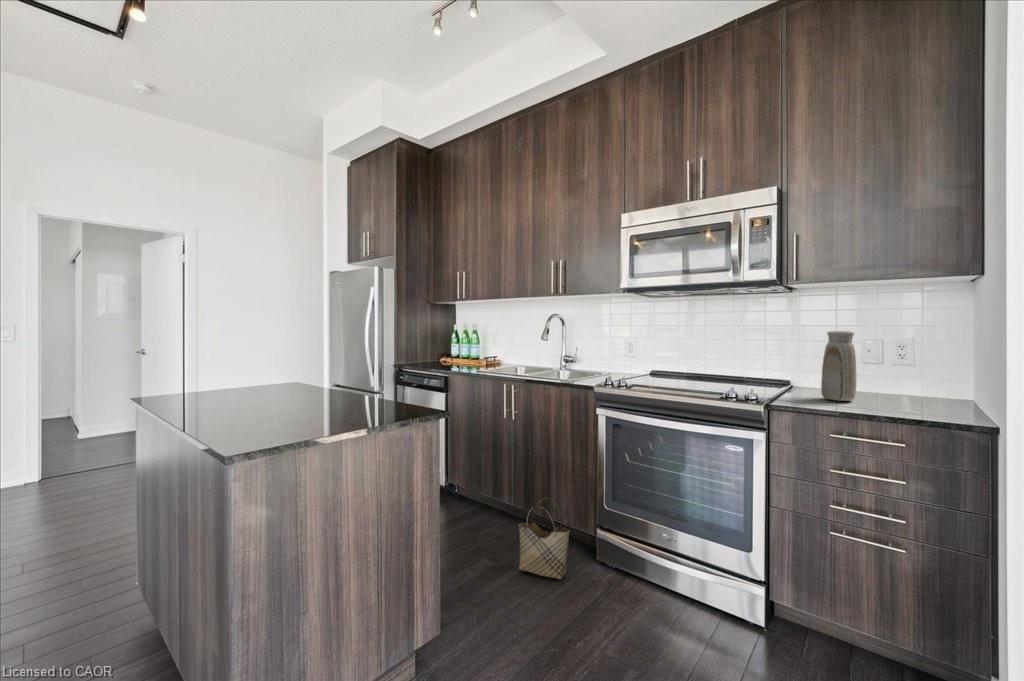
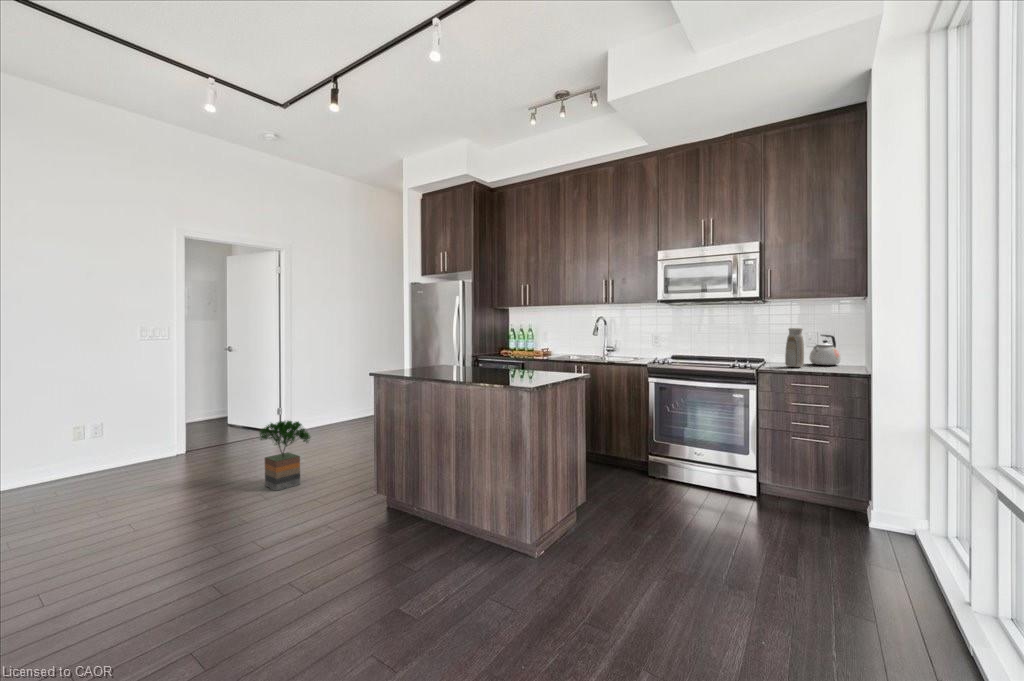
kettle: none [867,343,927,398] -> present [809,335,841,365]
potted tree: none [26,456,115,561] -> present [259,421,310,491]
woven basket: present [518,498,570,579] -> none [602,436,636,484]

